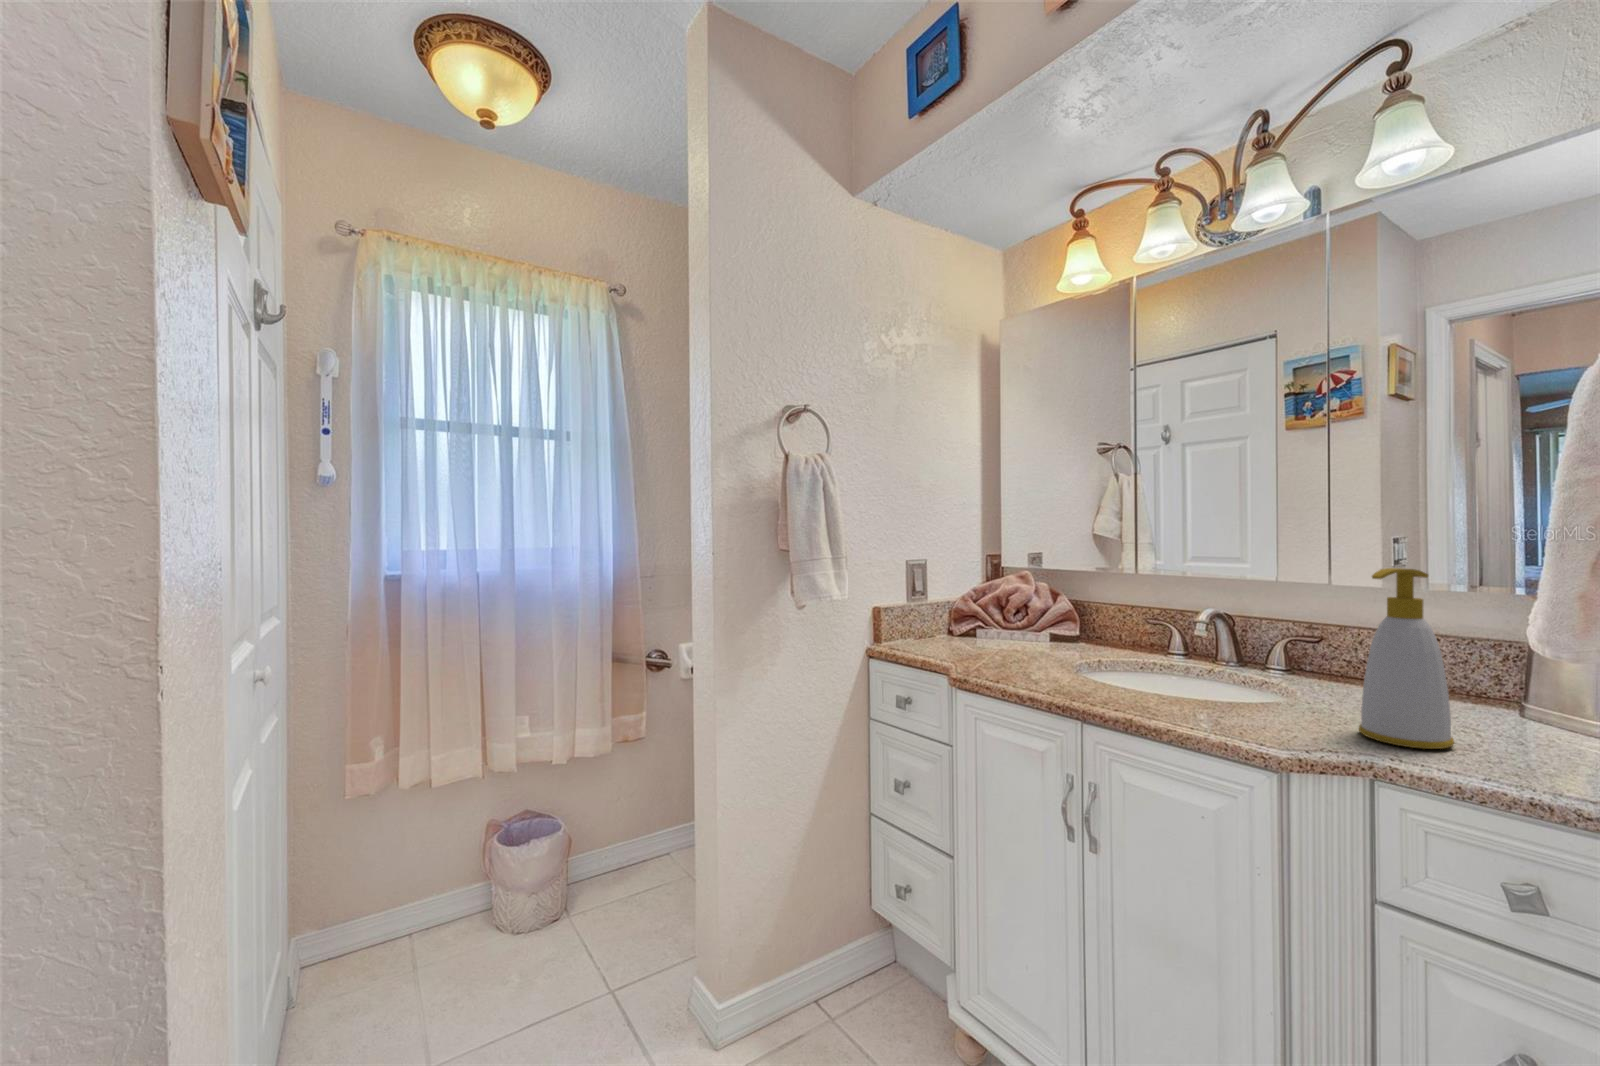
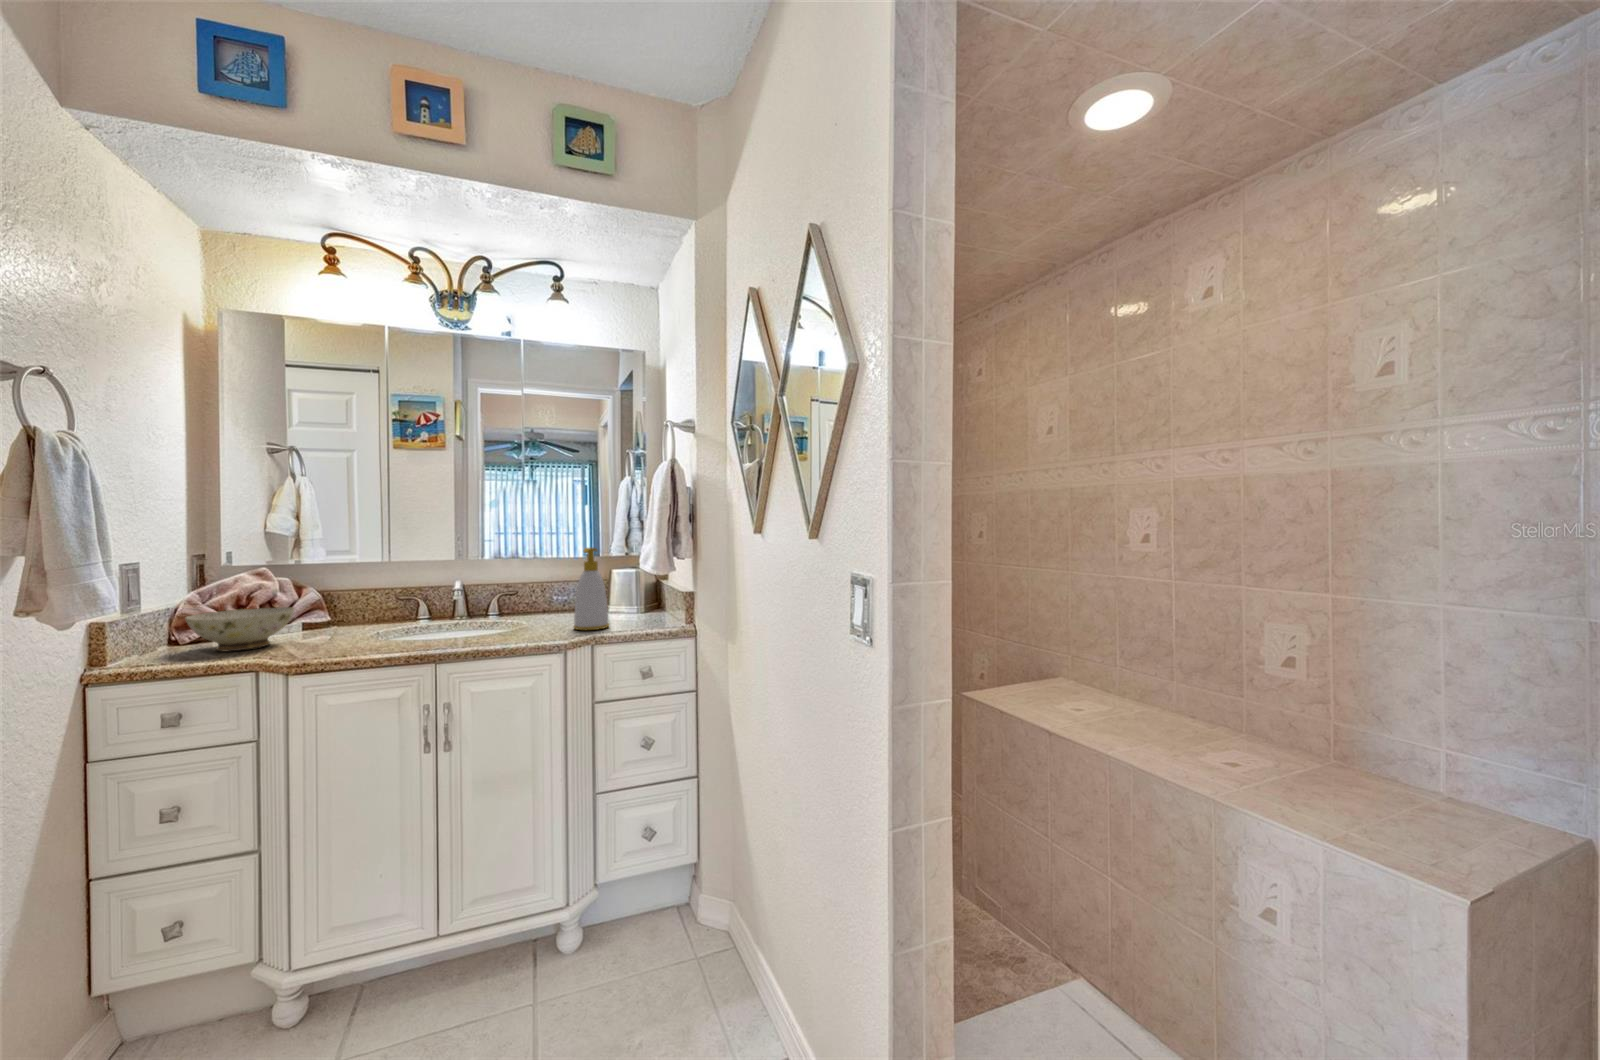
ceramic bowl: none [933,609,1020,652] -> present [185,607,294,652]

